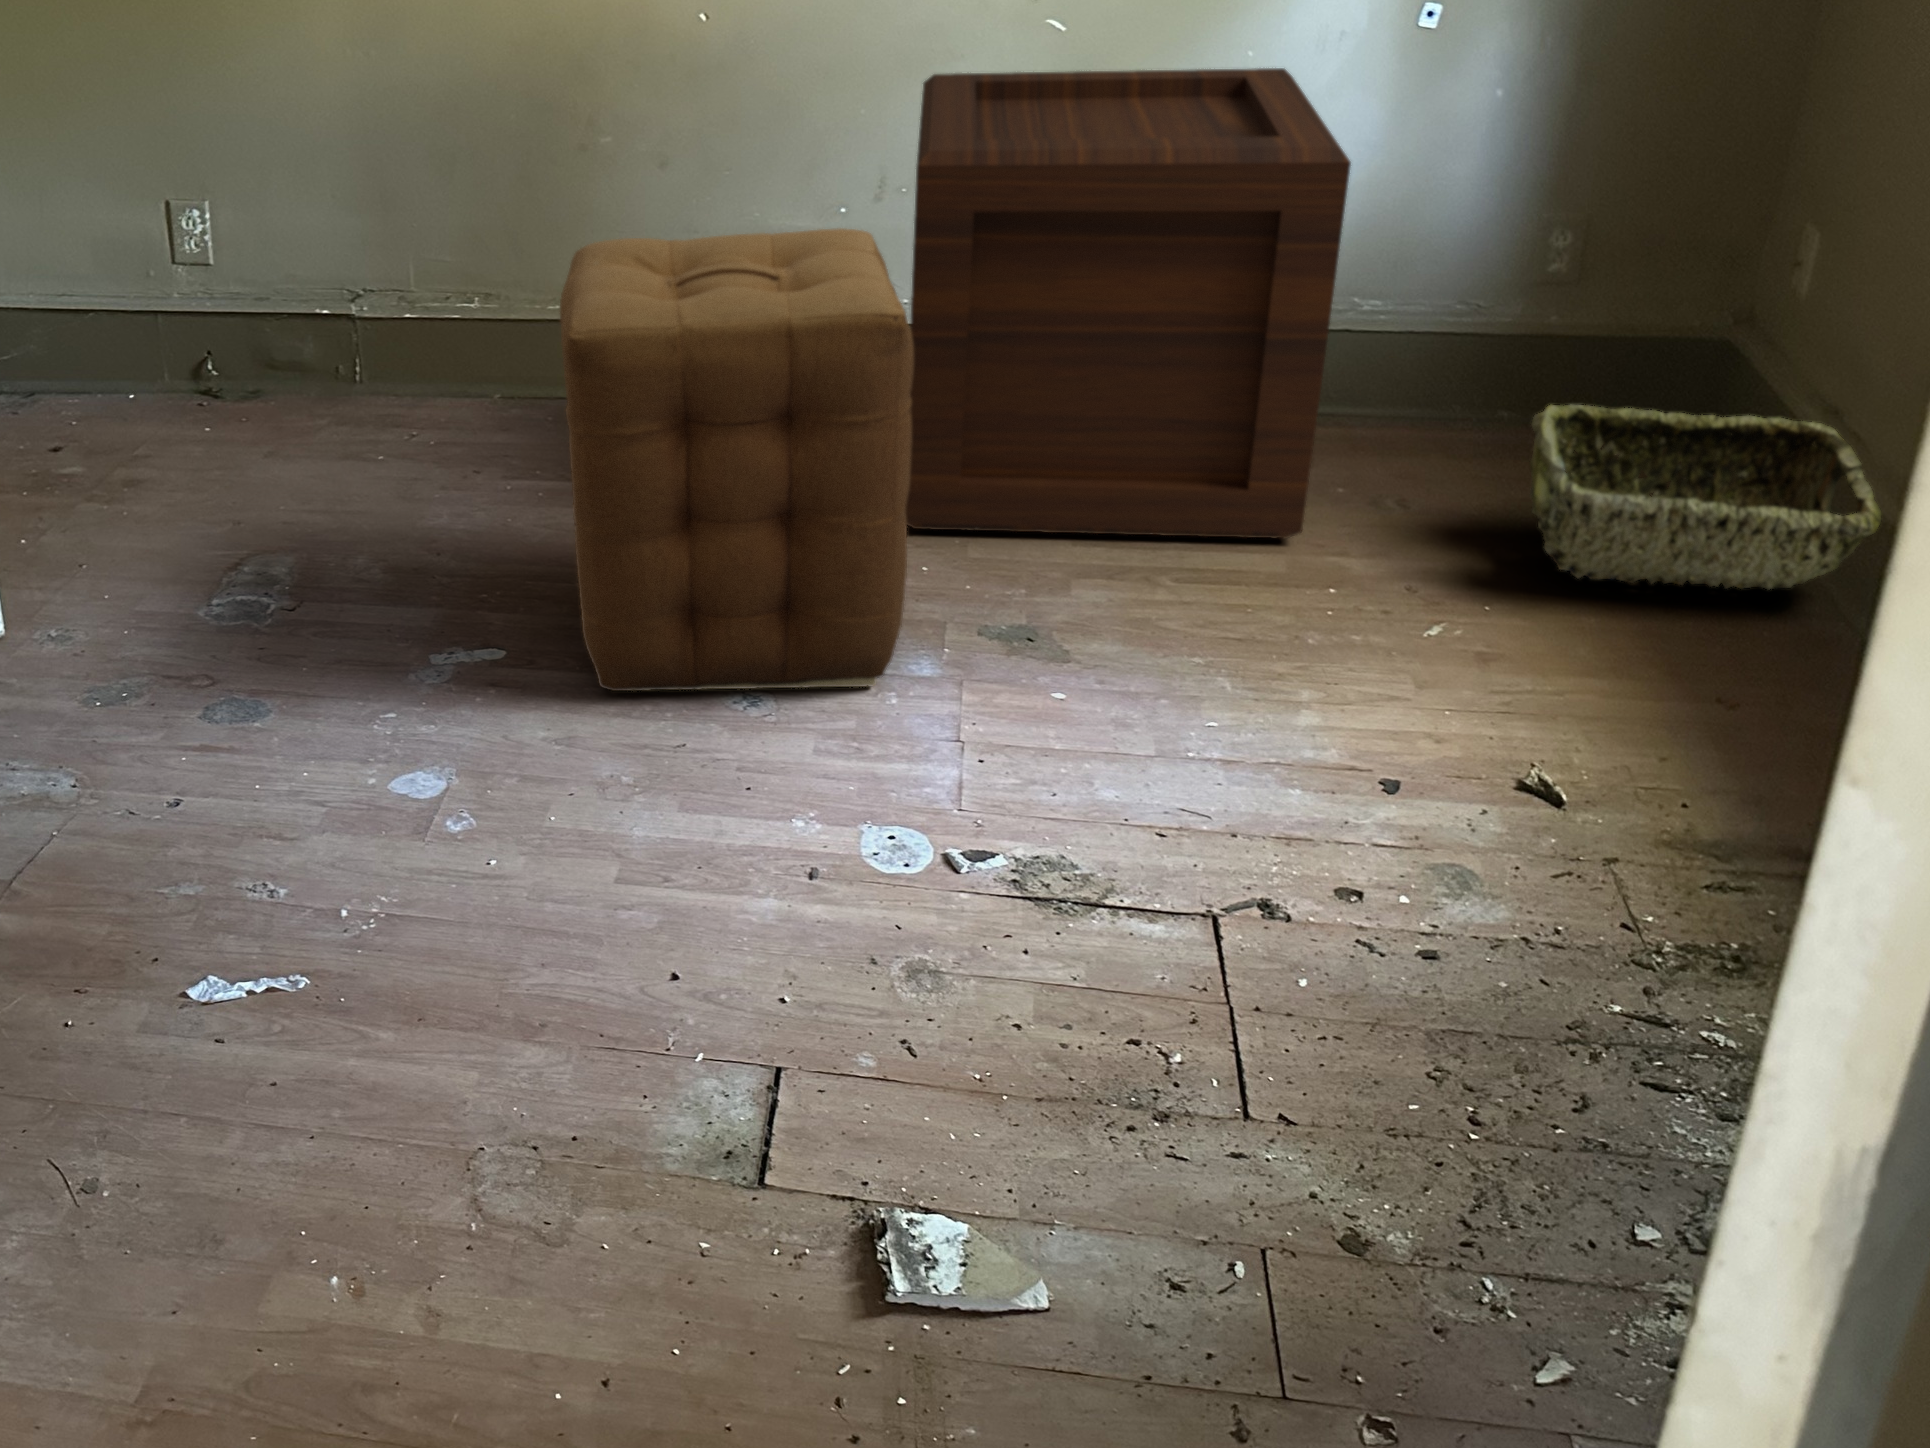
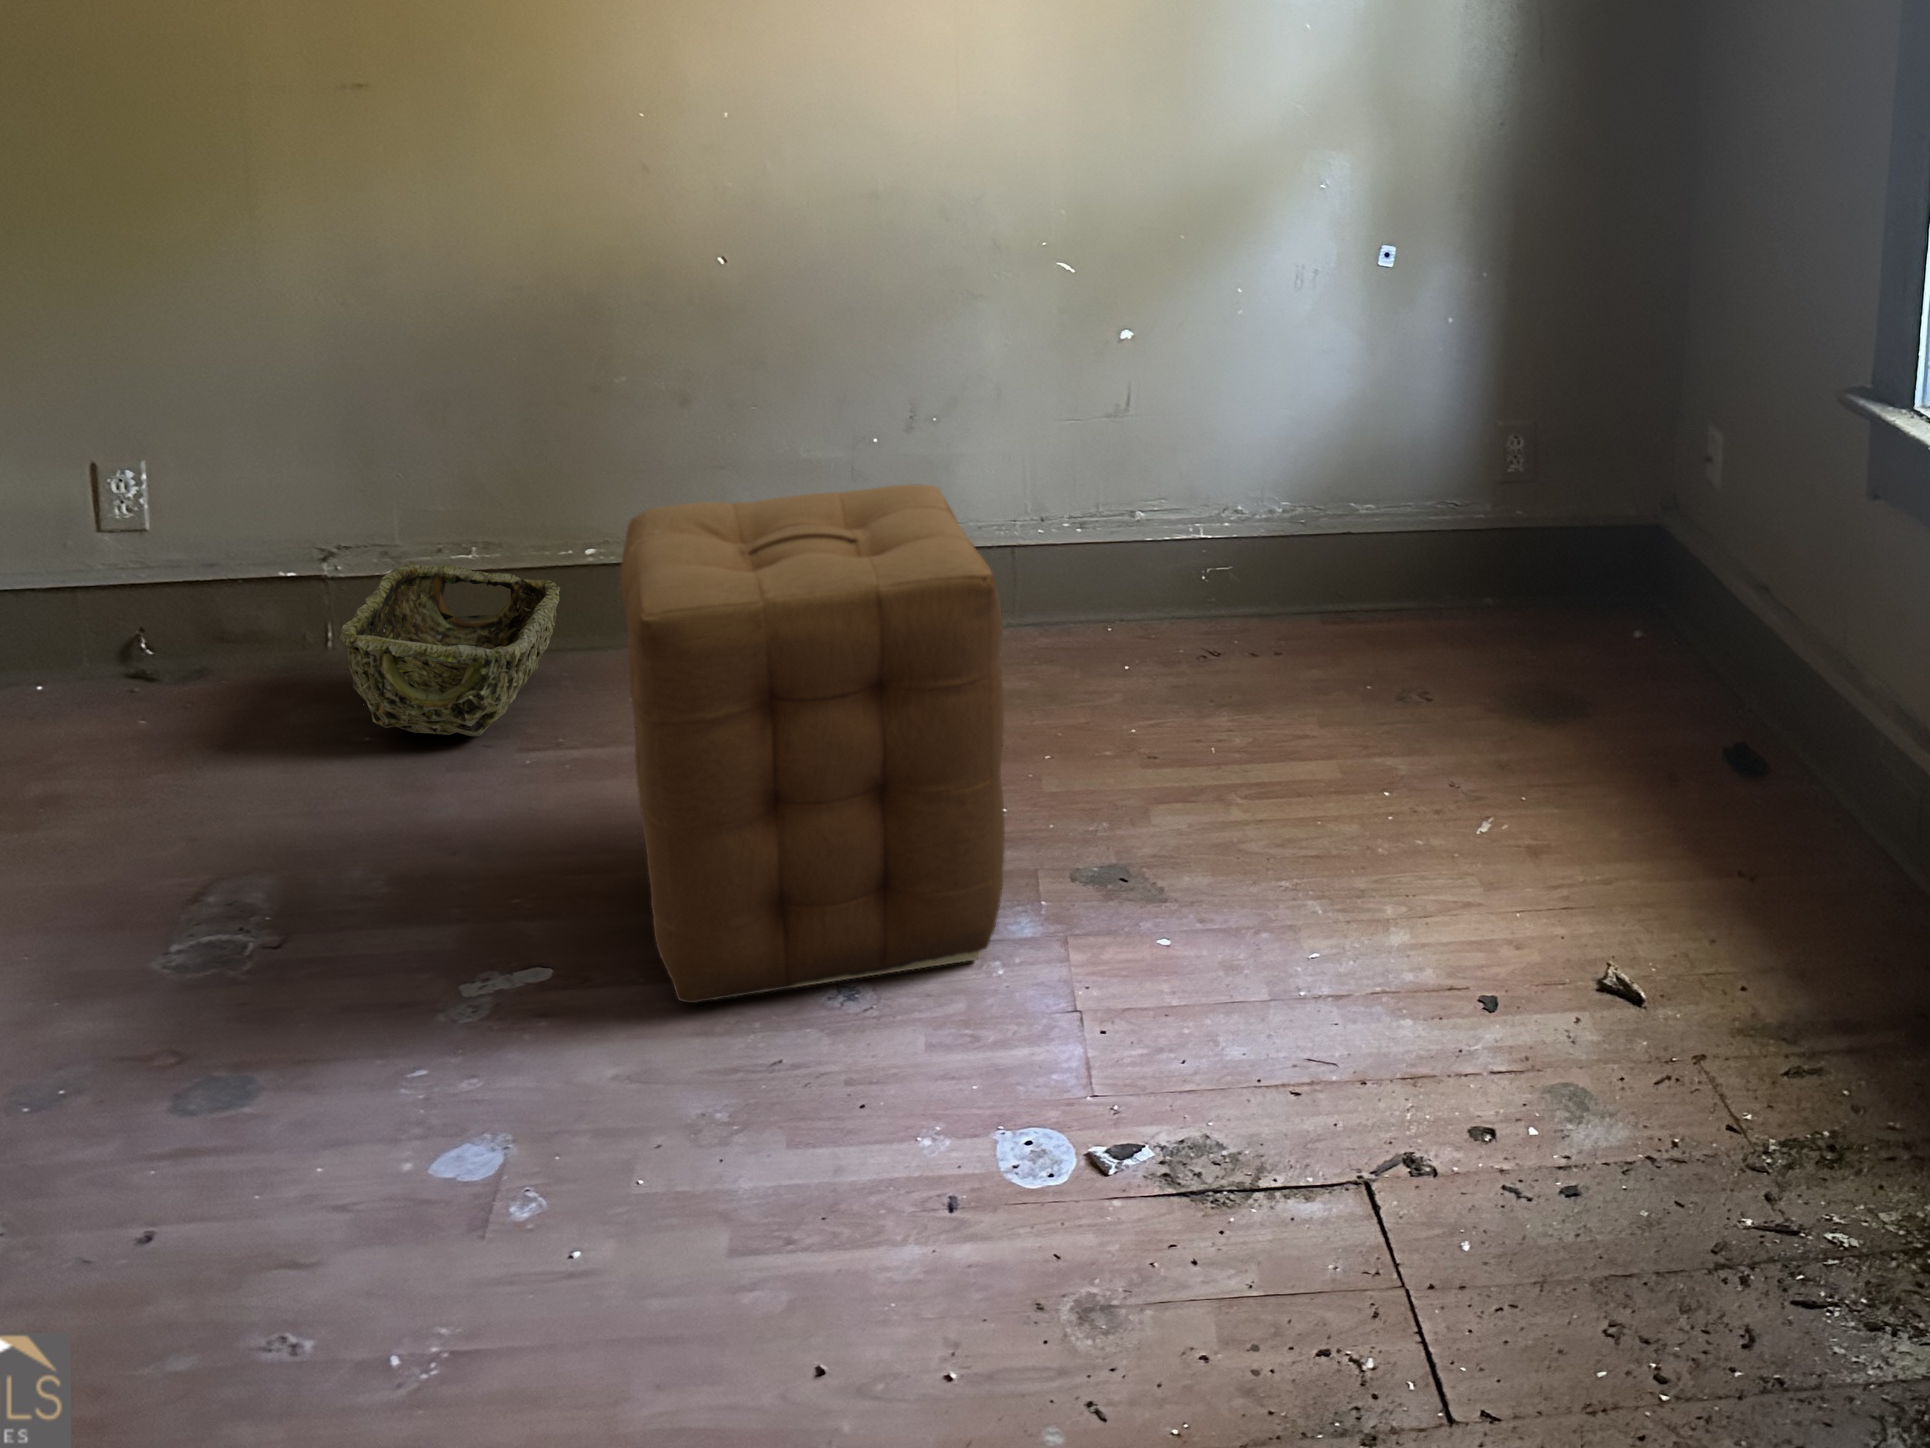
wooden crate: present [905,68,1351,539] -> none [957,319,1361,774]
woven basket: present [1530,405,1881,589] -> present [340,564,560,736]

